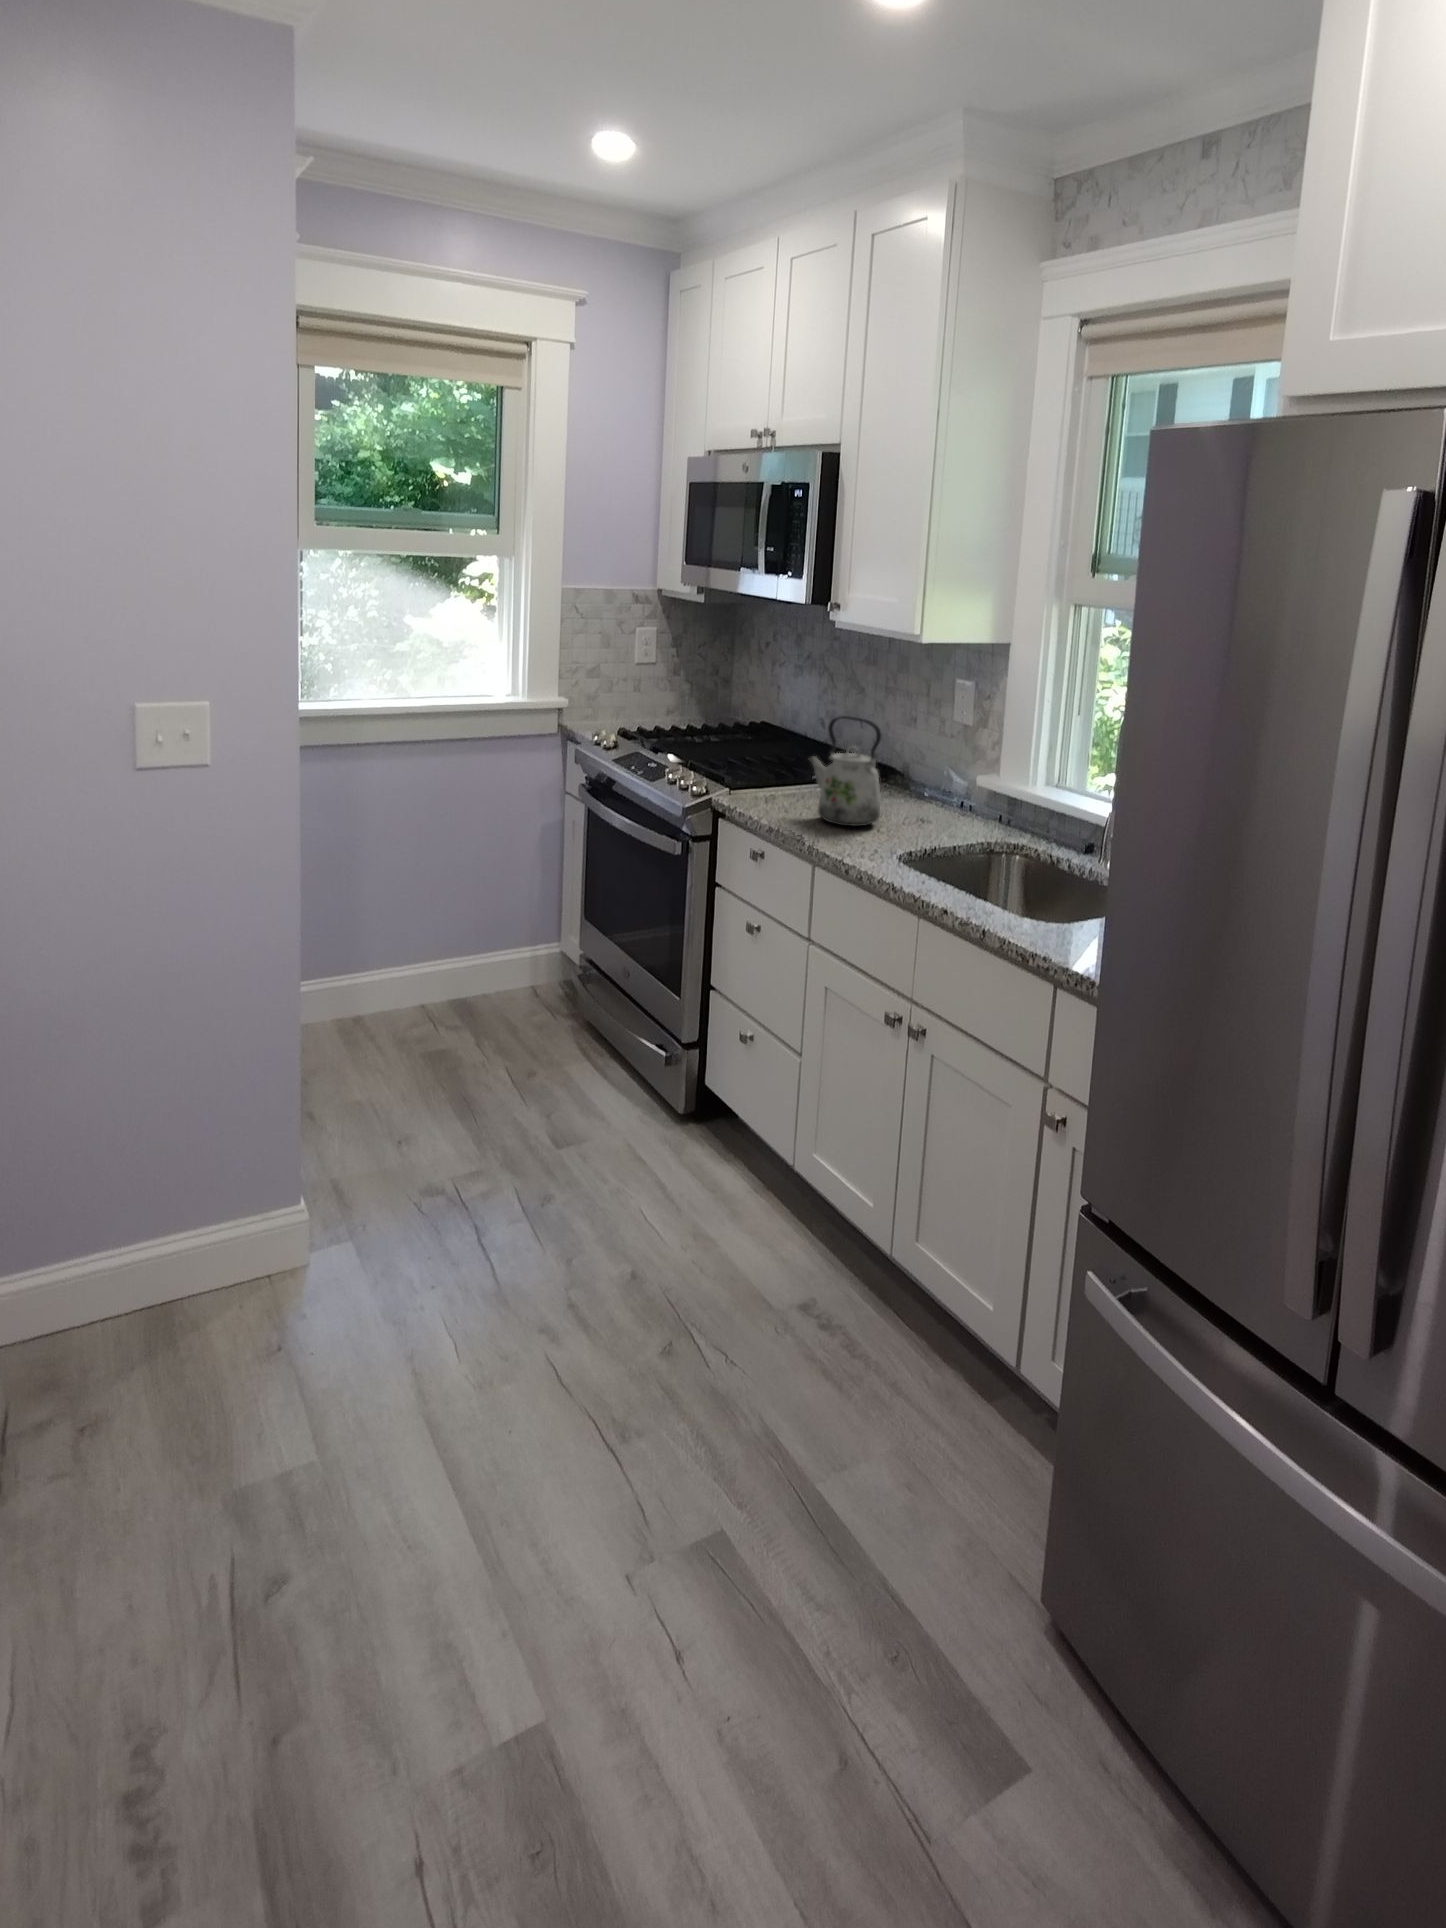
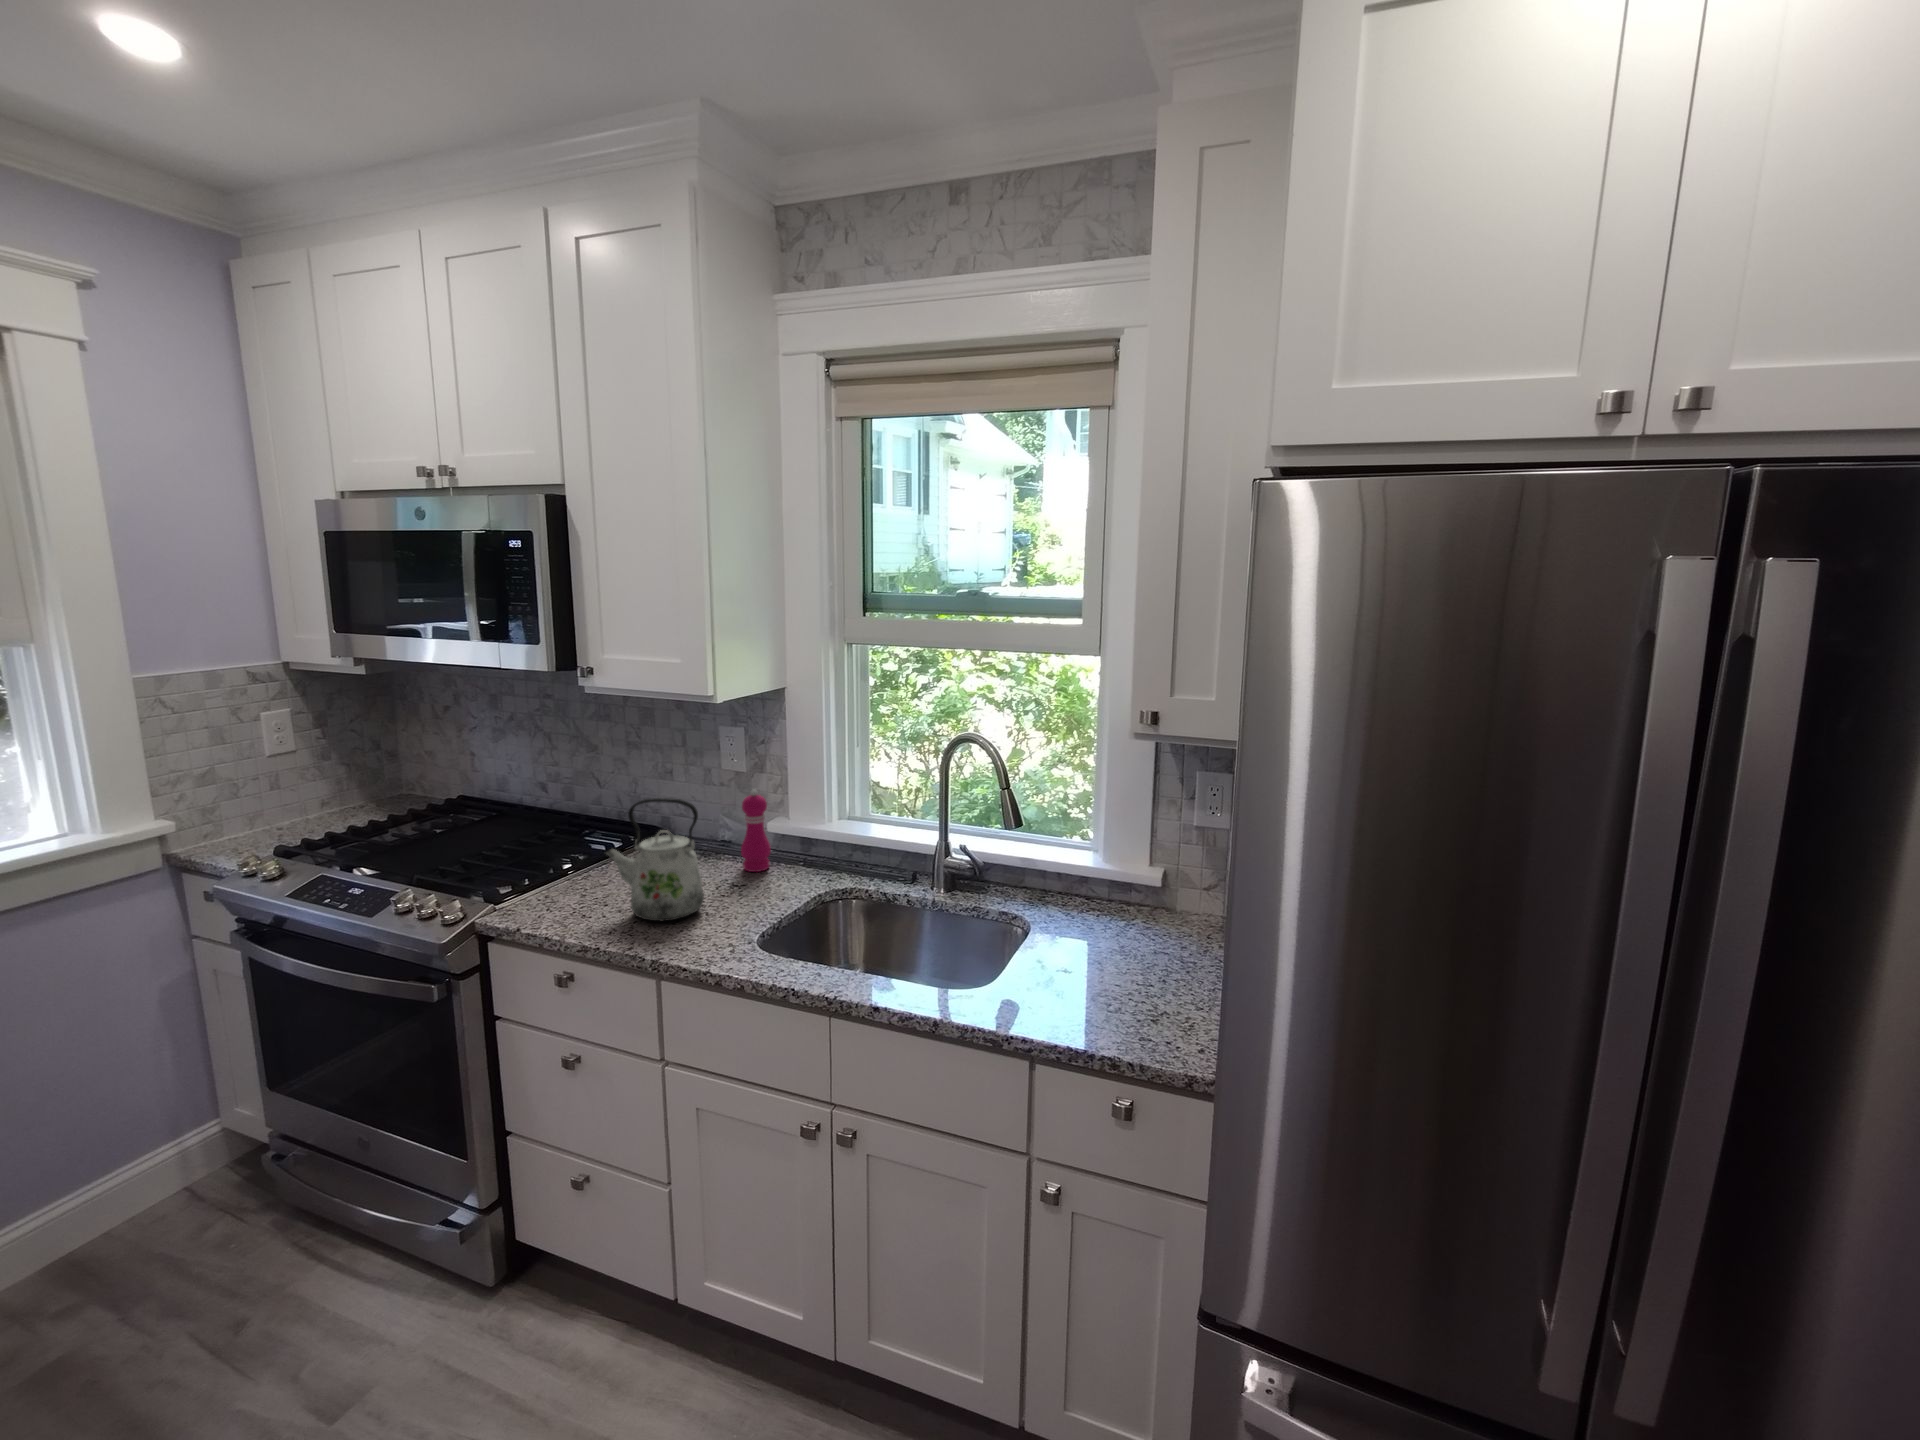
pepper mill: none [940,736,970,816] -> present [741,789,771,872]

